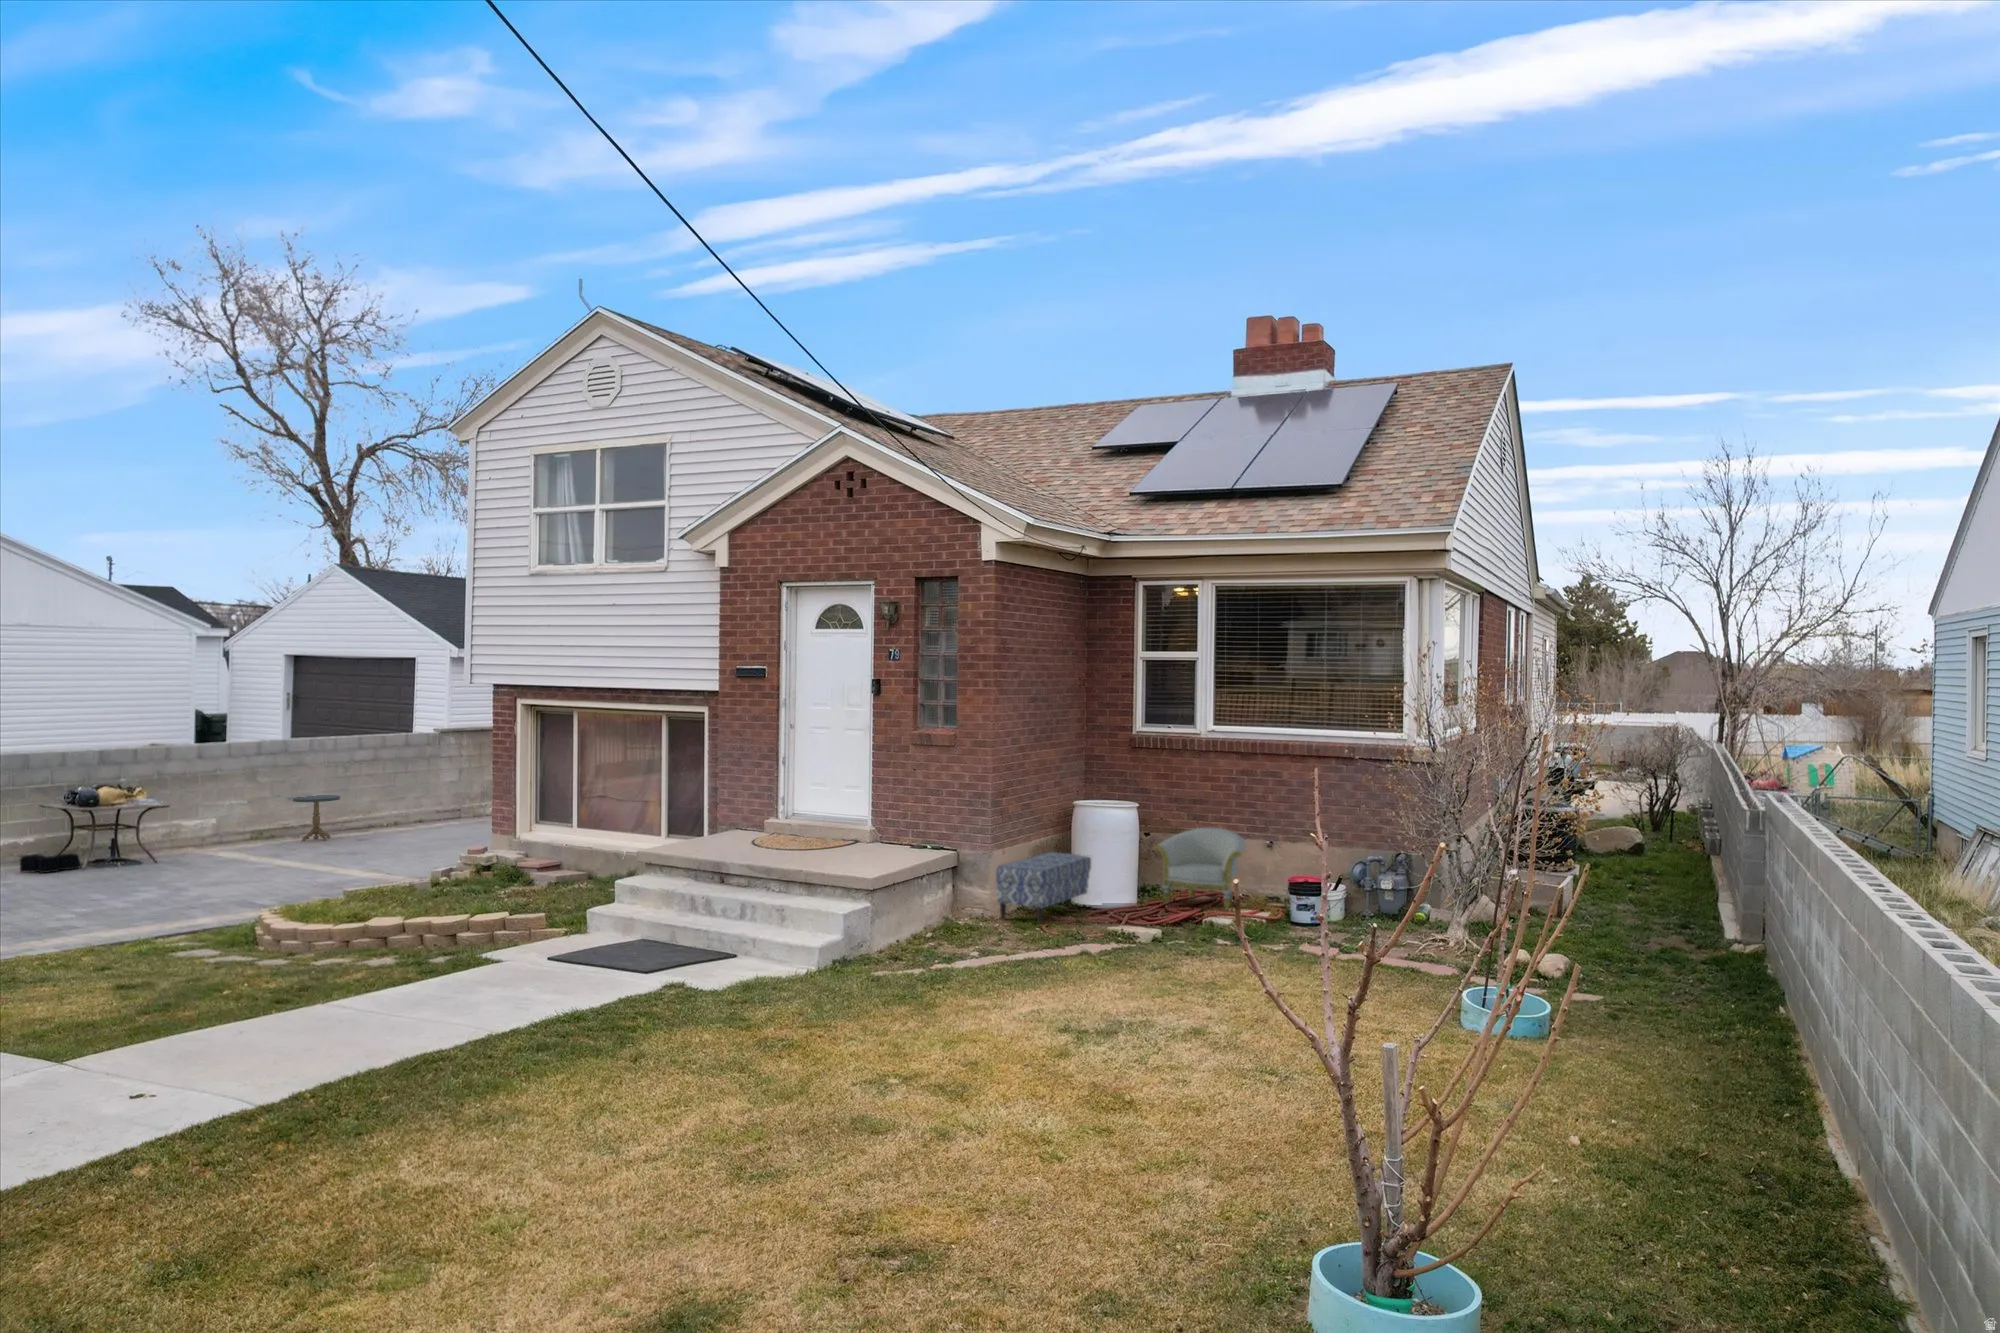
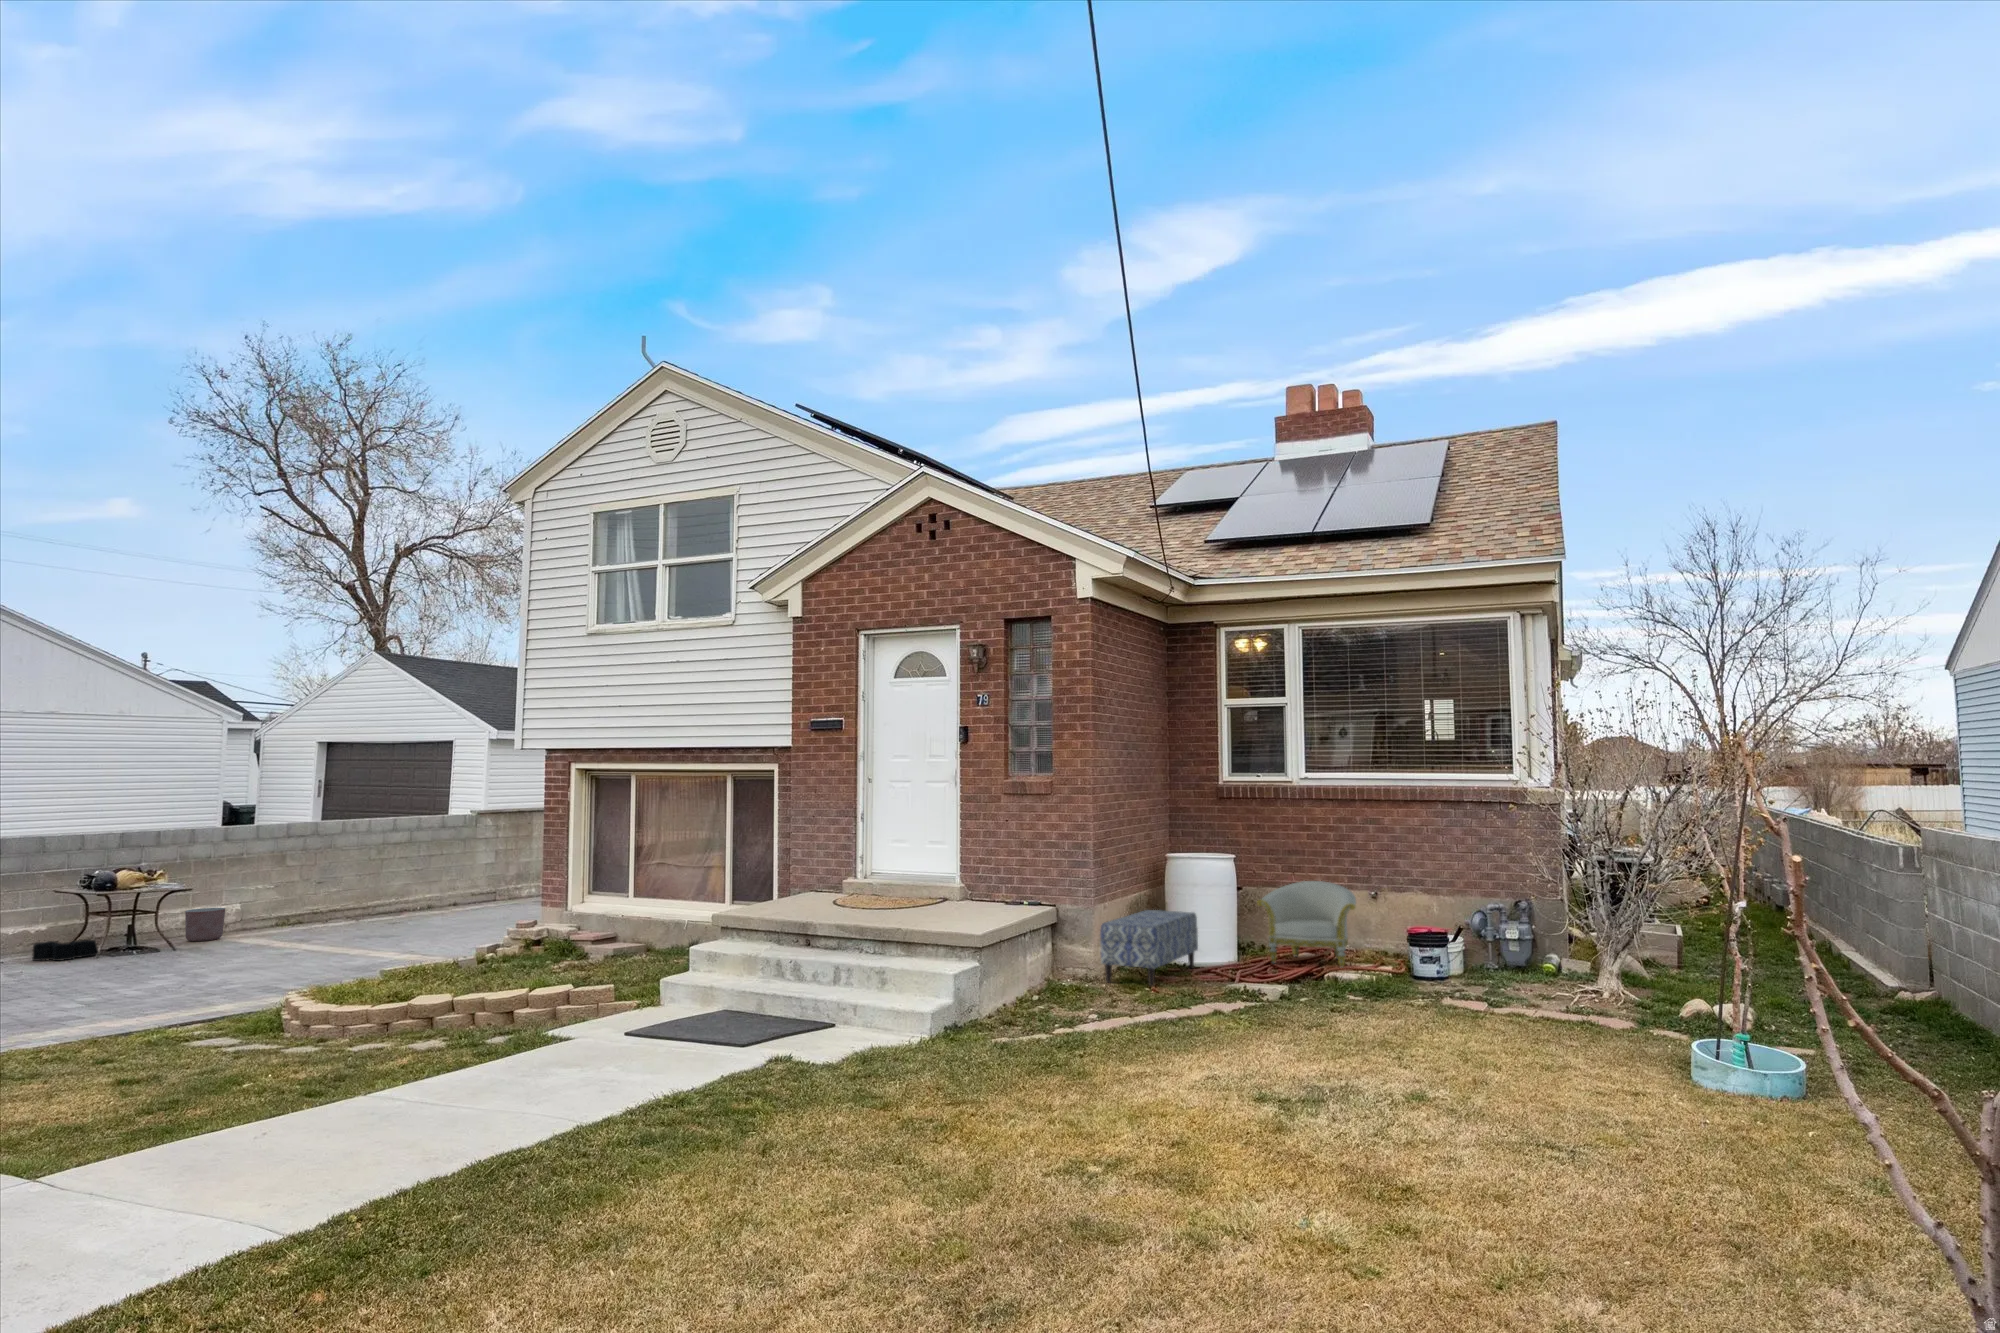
side table: present [293,795,340,841] -> none [323,877,373,925]
planter: none [161,824,199,856] -> present [185,908,225,941]

